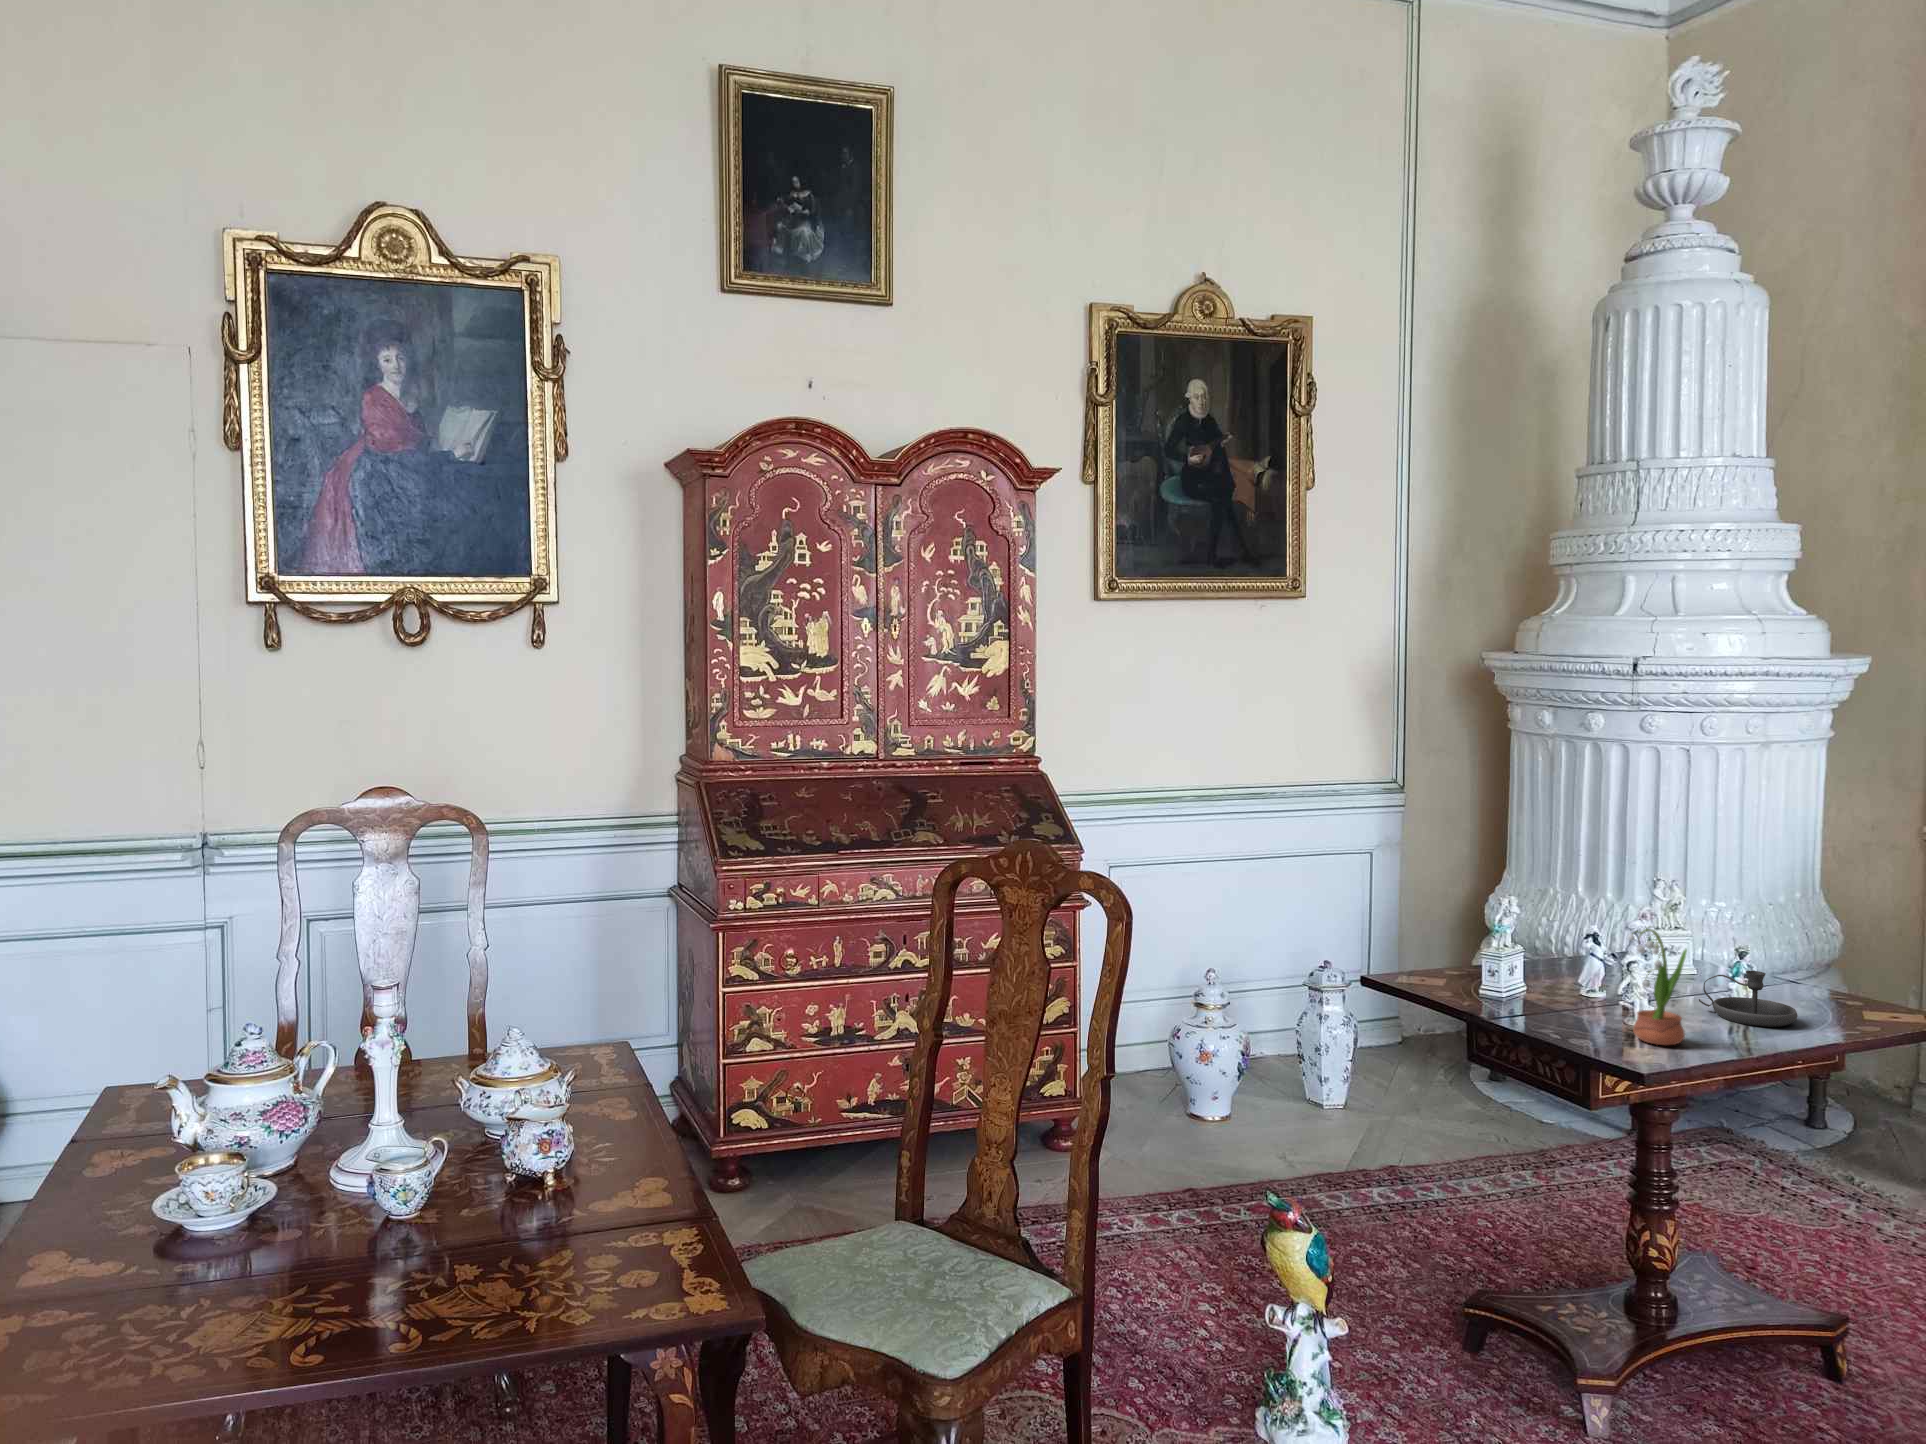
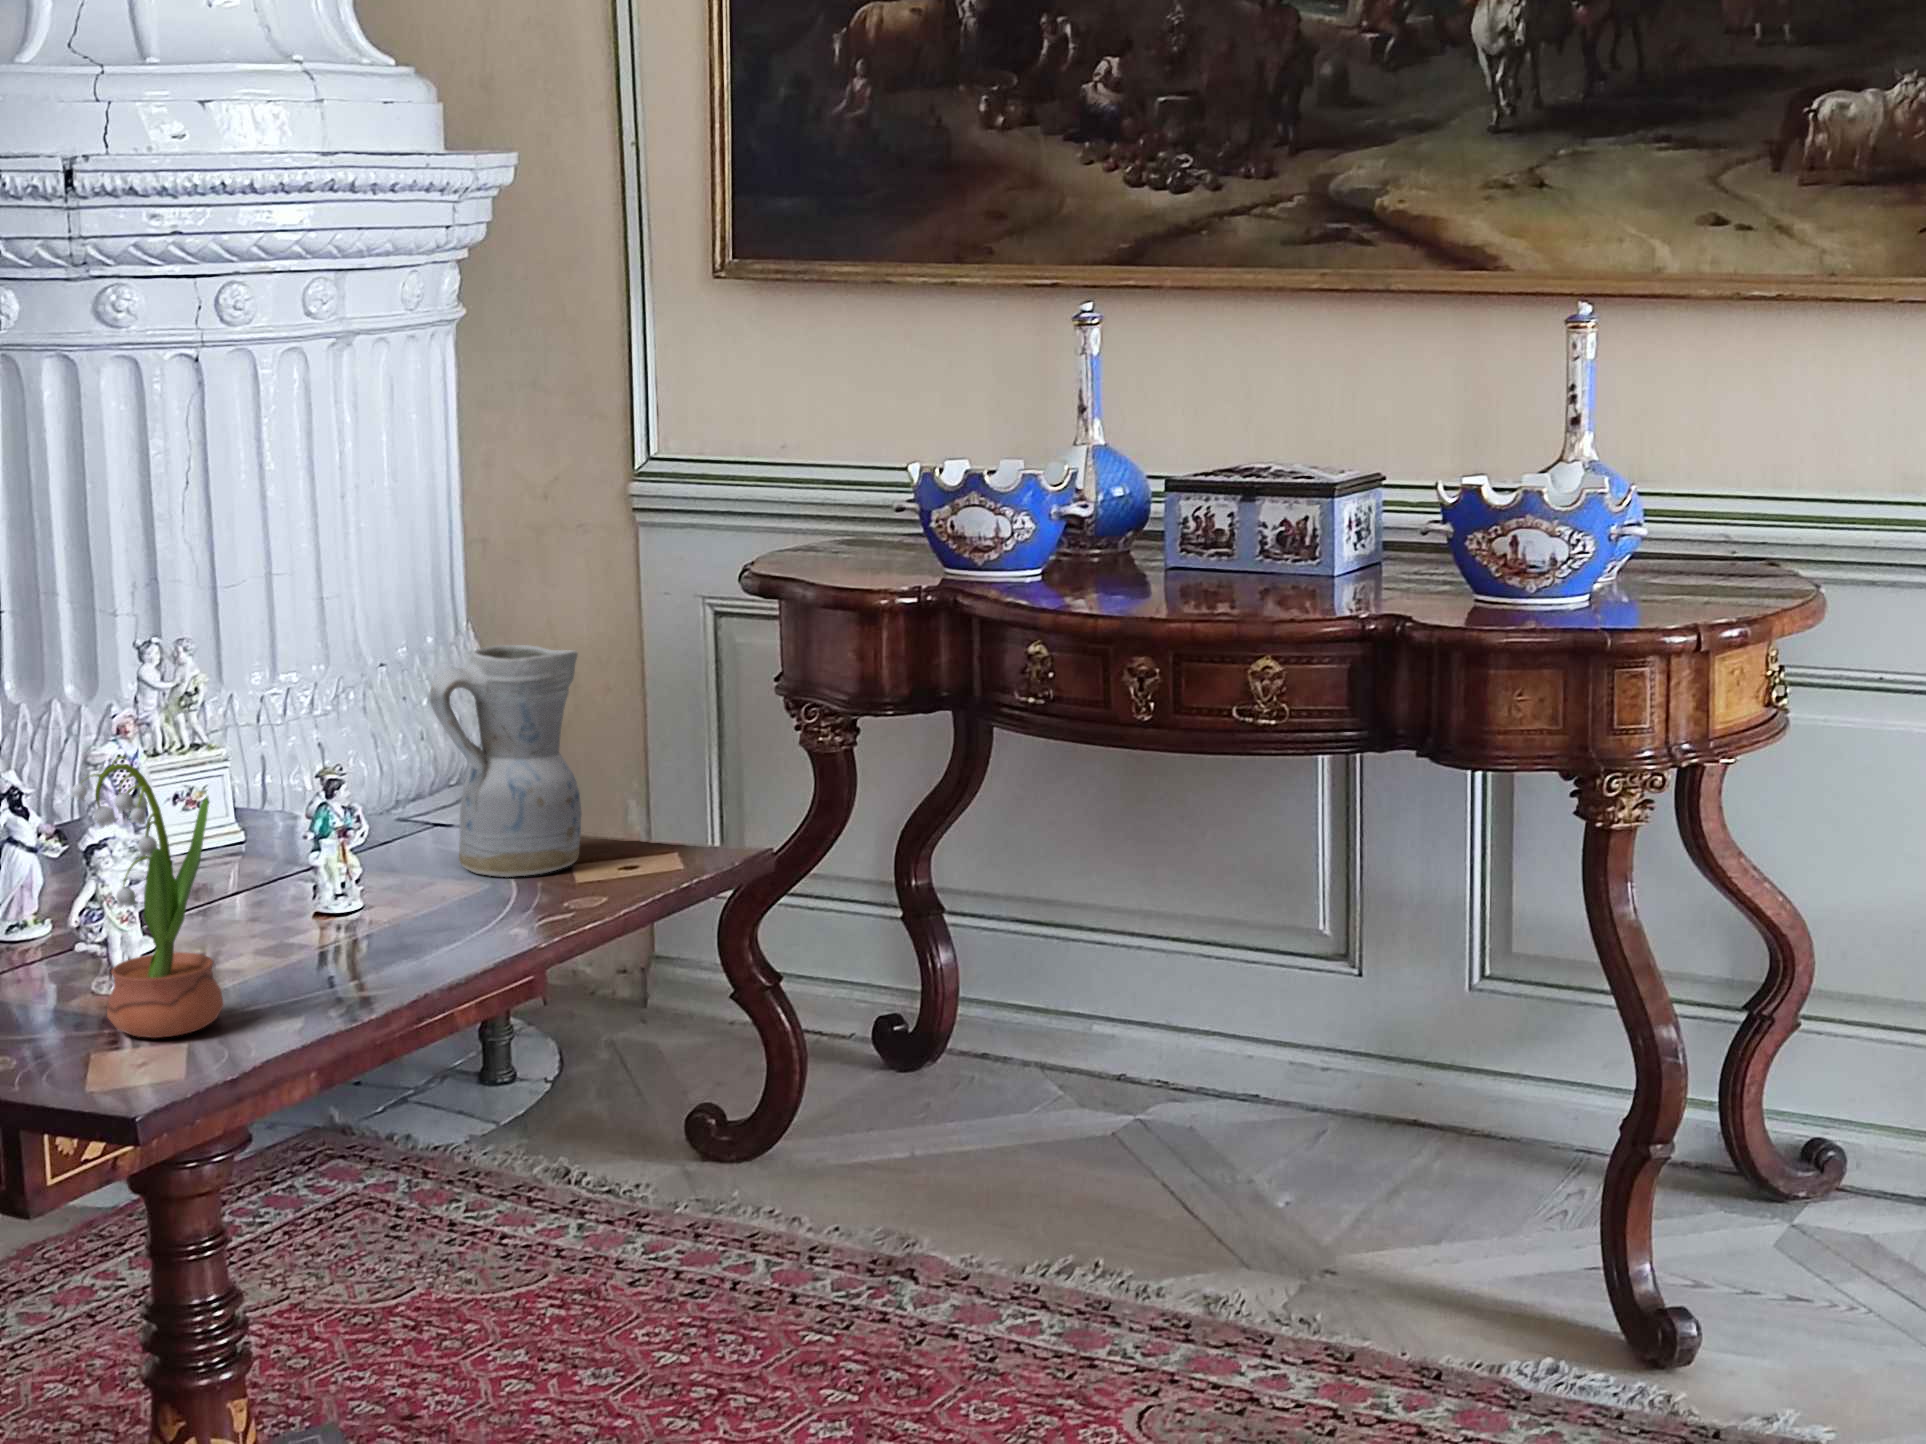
ceramic pitcher: none [1796,904,1879,1015] -> present [429,645,581,877]
candlestick: present [1699,971,1798,1027] -> none [252,816,450,939]

